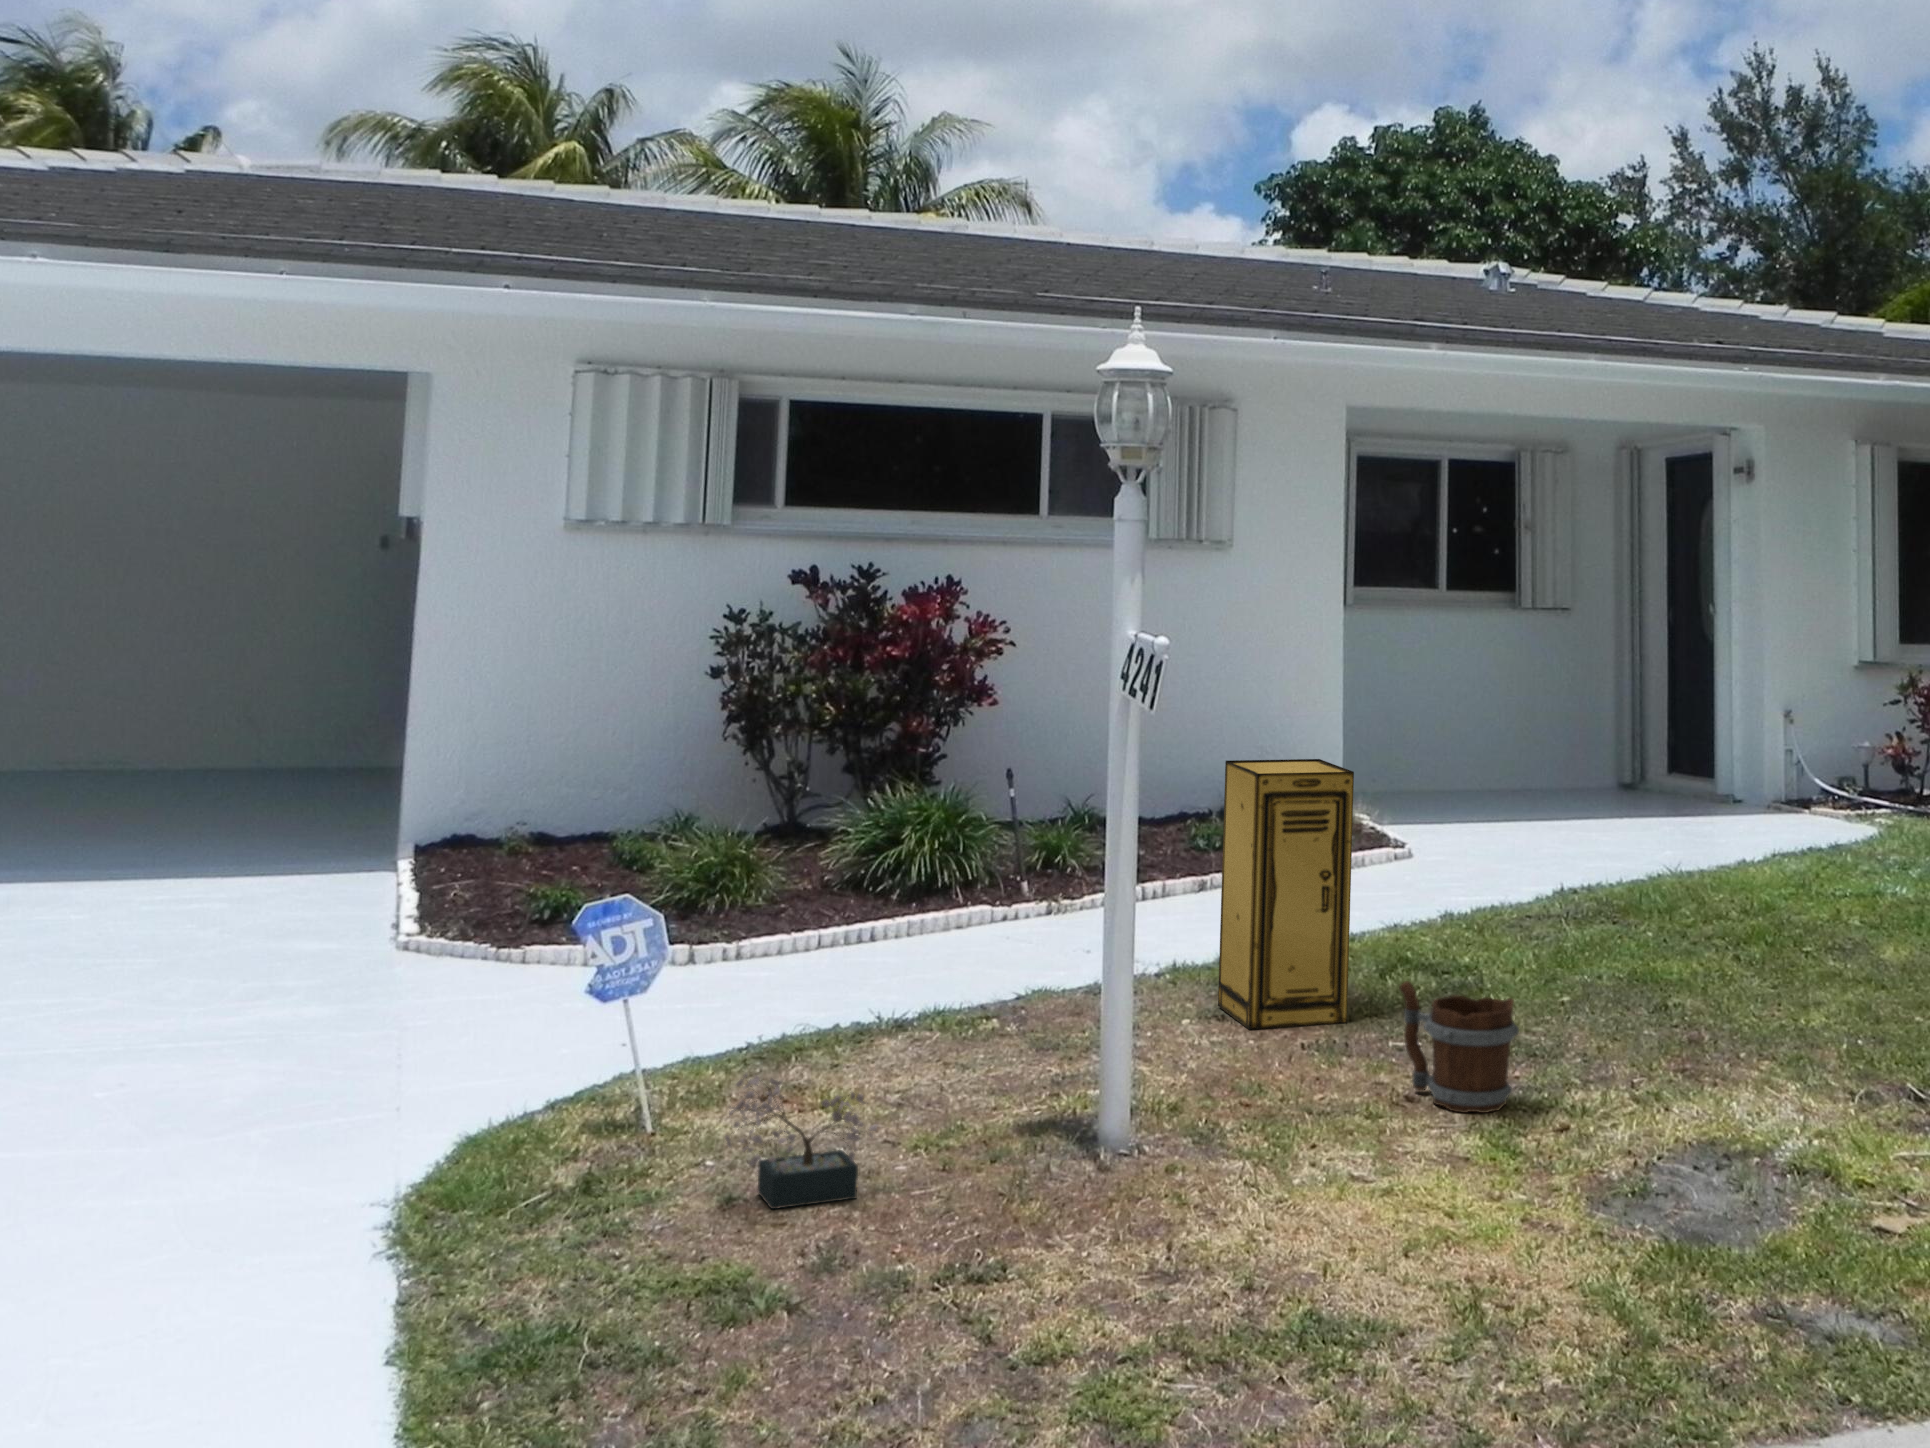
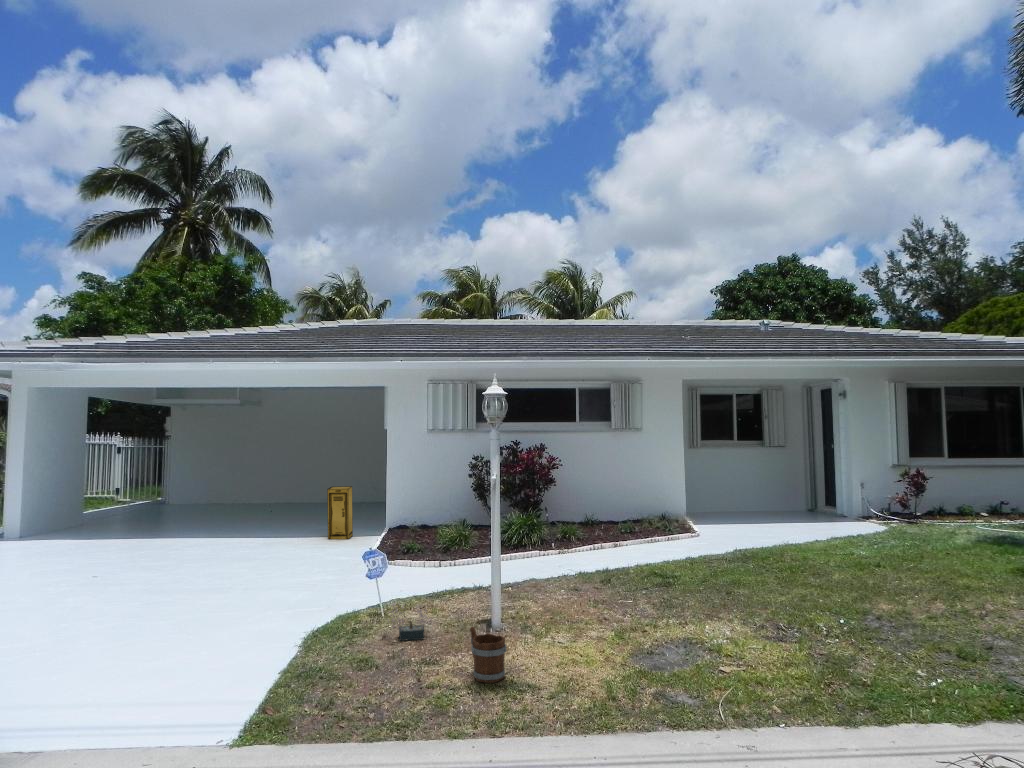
storage cabinet: present [1218,759,1354,1030] -> present [327,486,353,540]
bucket: present [1399,981,1519,1113] -> present [470,627,507,683]

